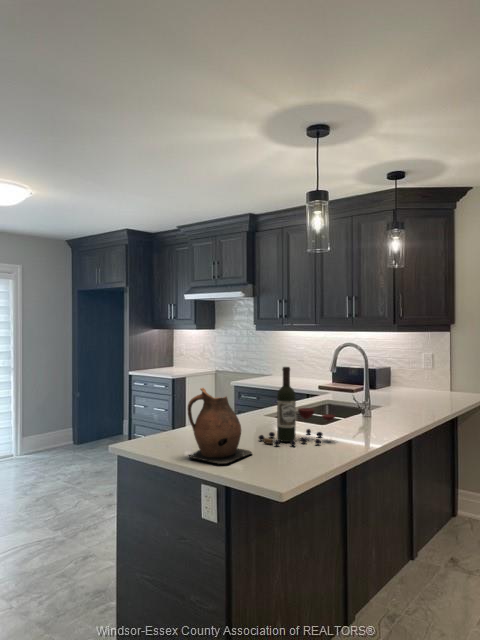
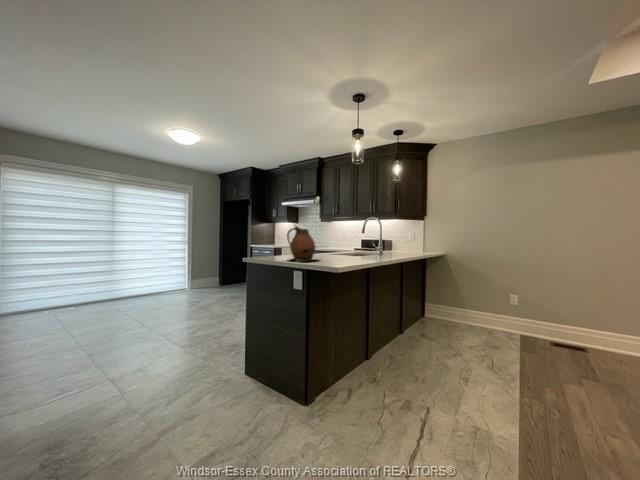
wine bottle: present [259,367,335,446] -> none [324,220,366,259]

